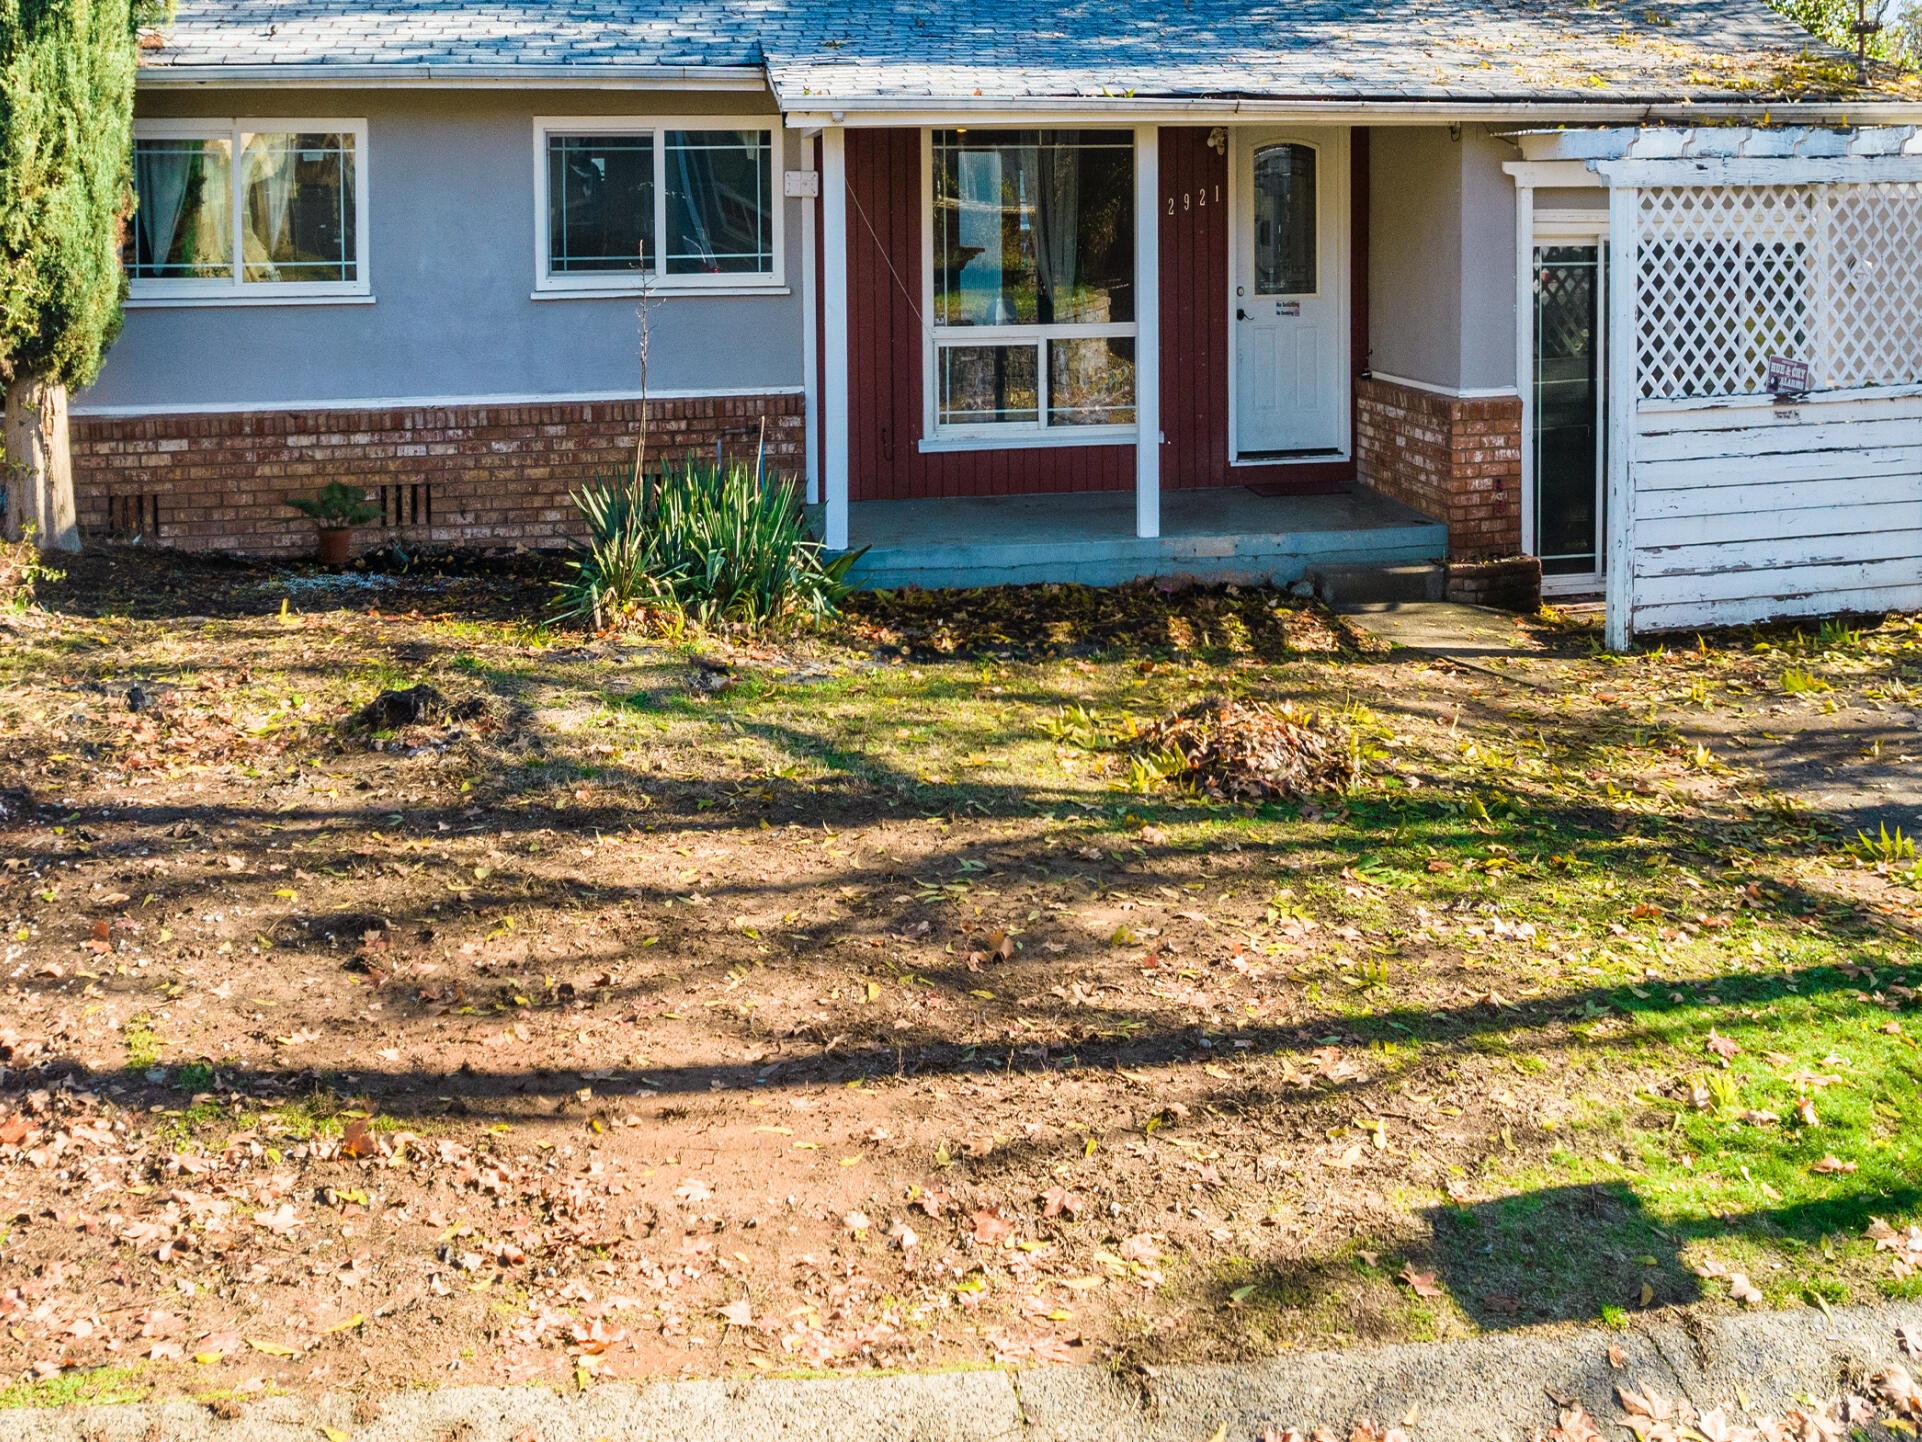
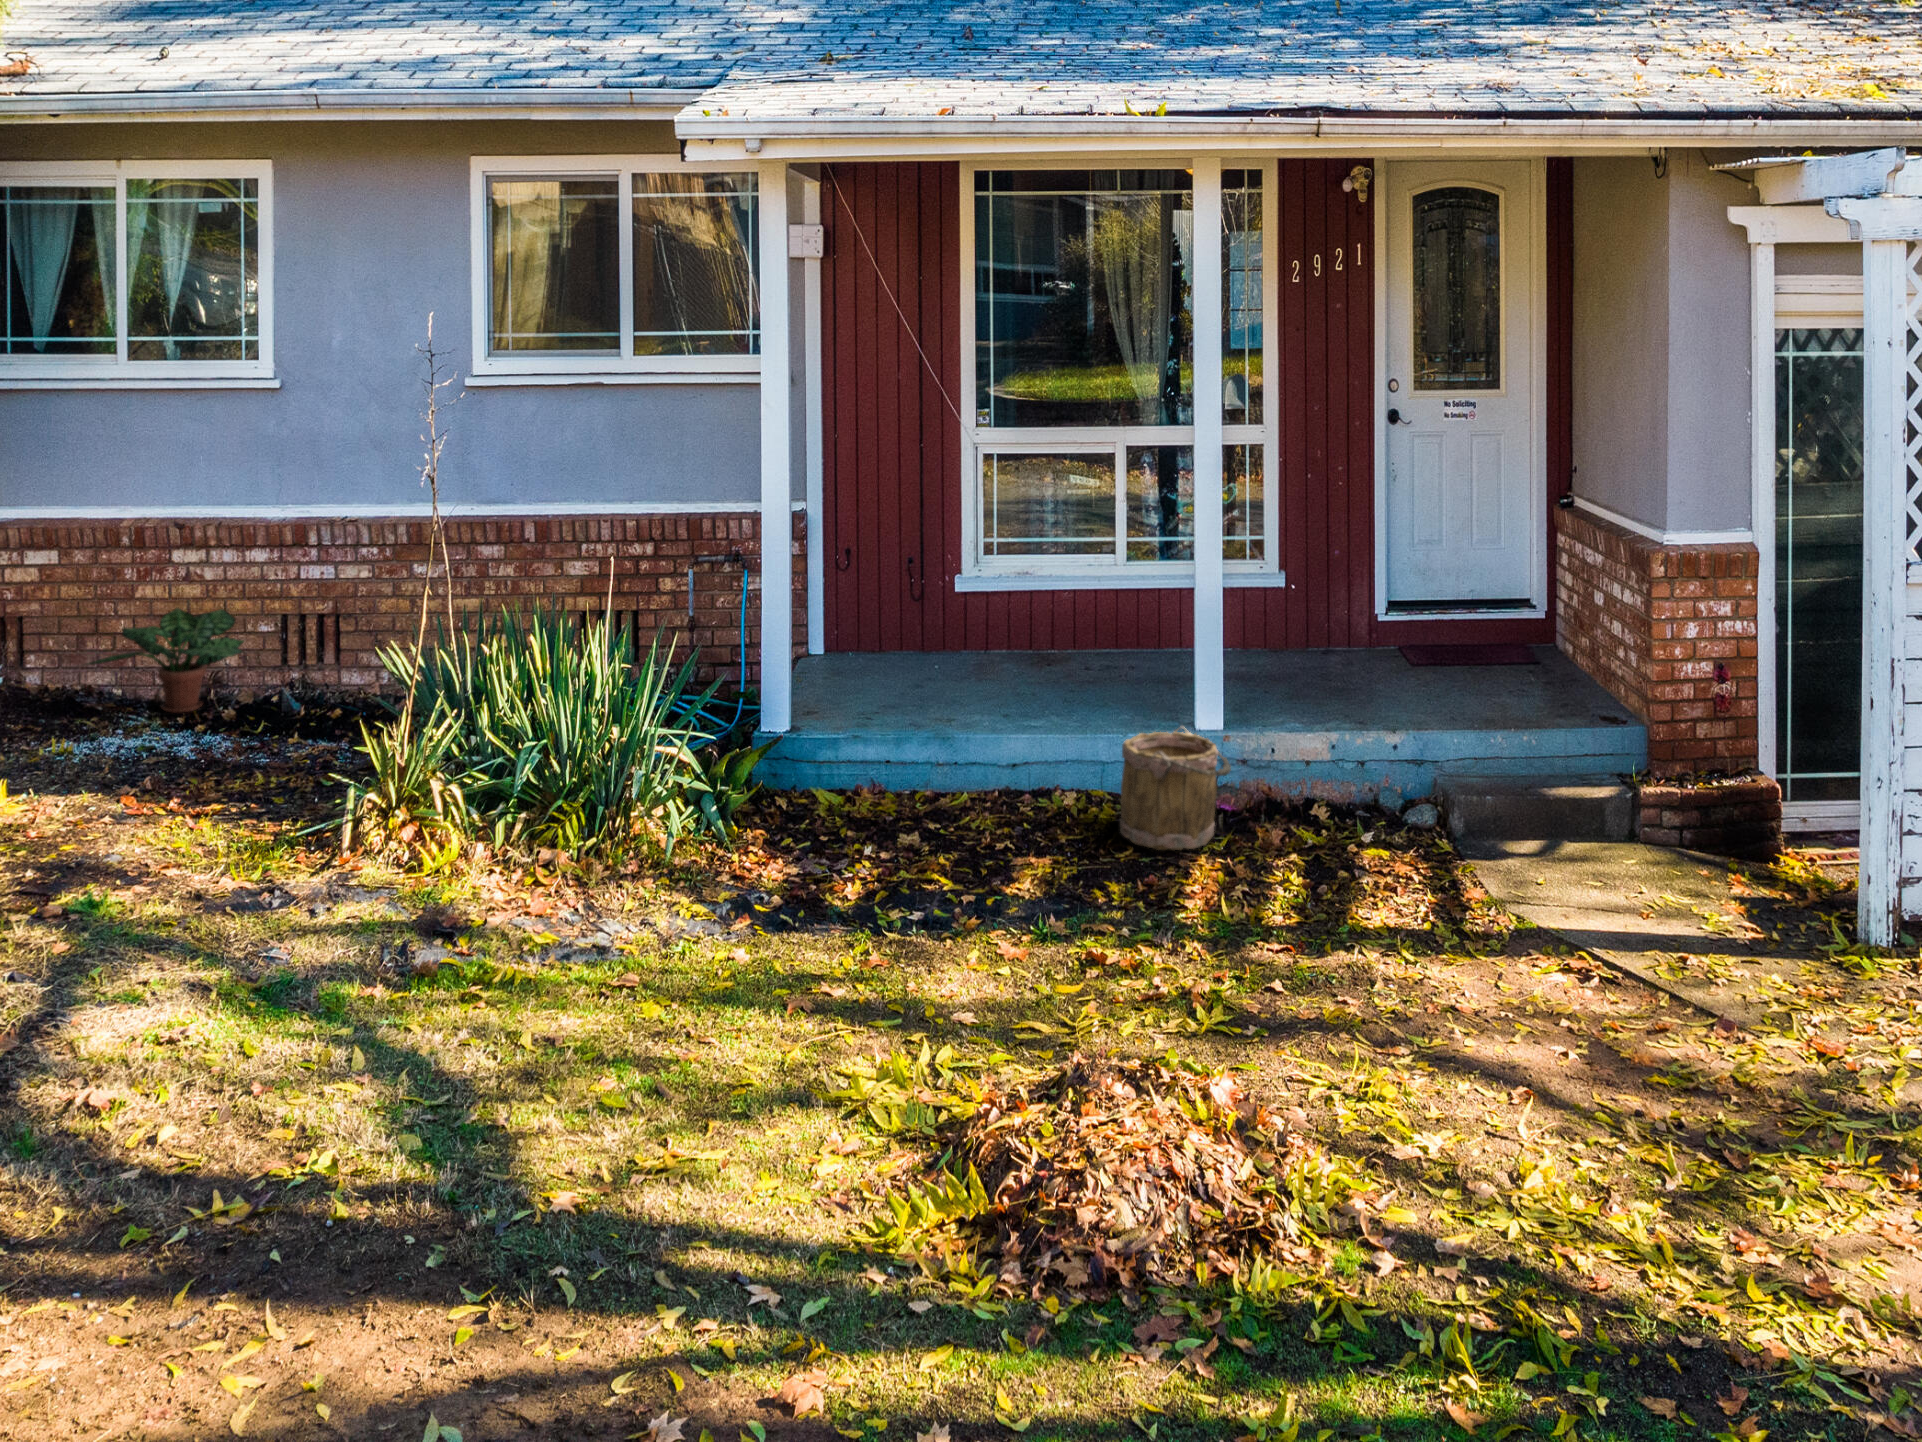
bucket: none [1101,534,1181,618] -> present [1120,727,1231,850]

